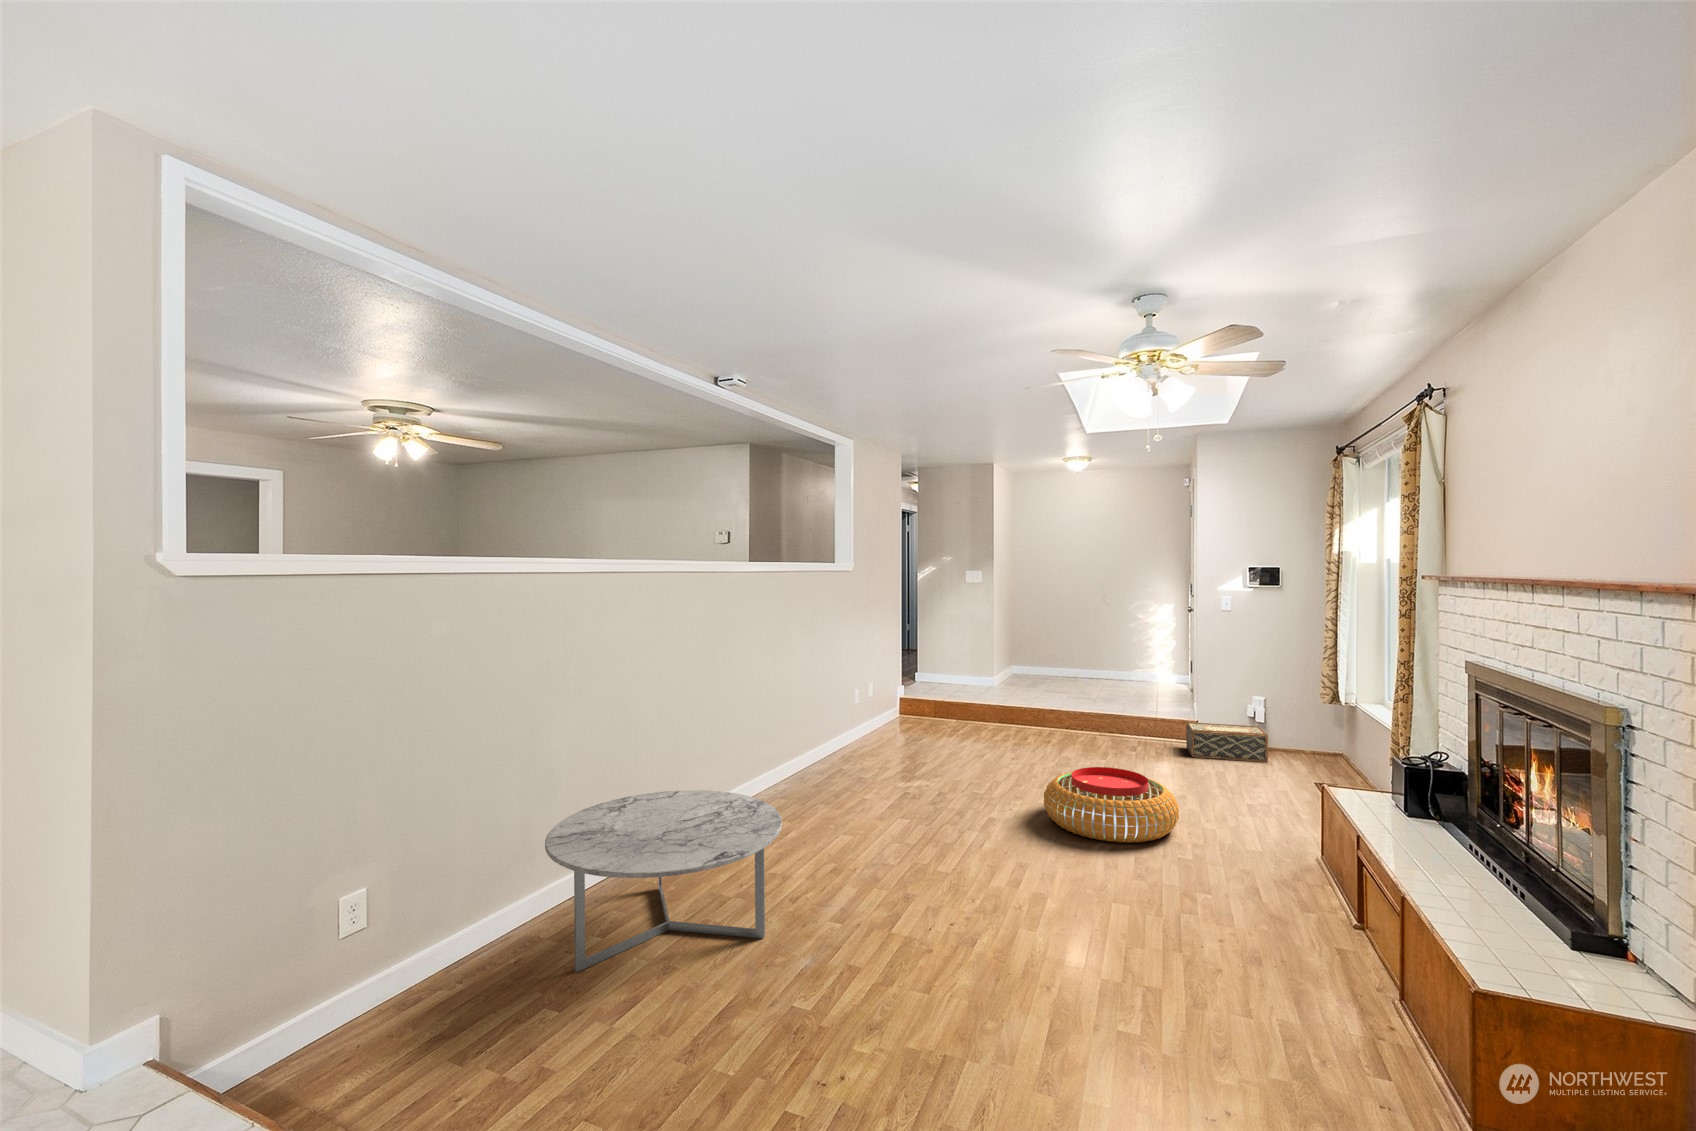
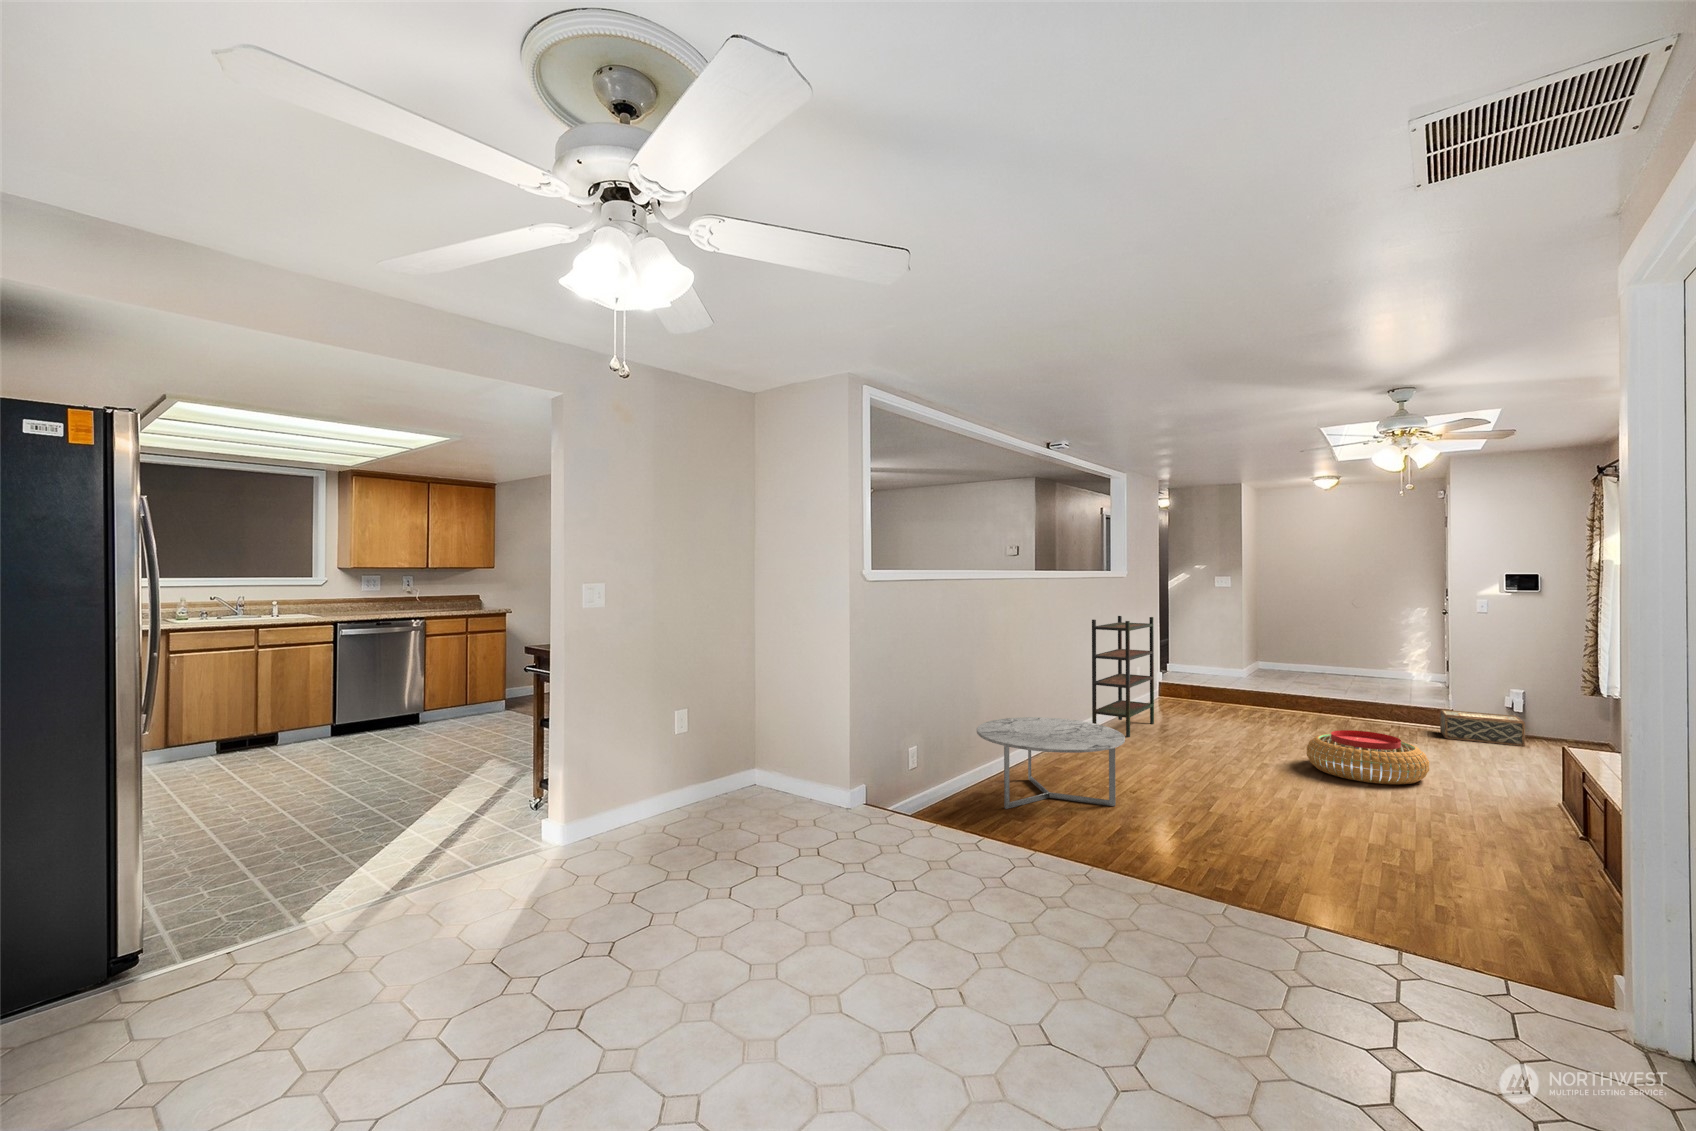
bookshelf: none [798,623,881,785] -> present [1092,616,1154,737]

